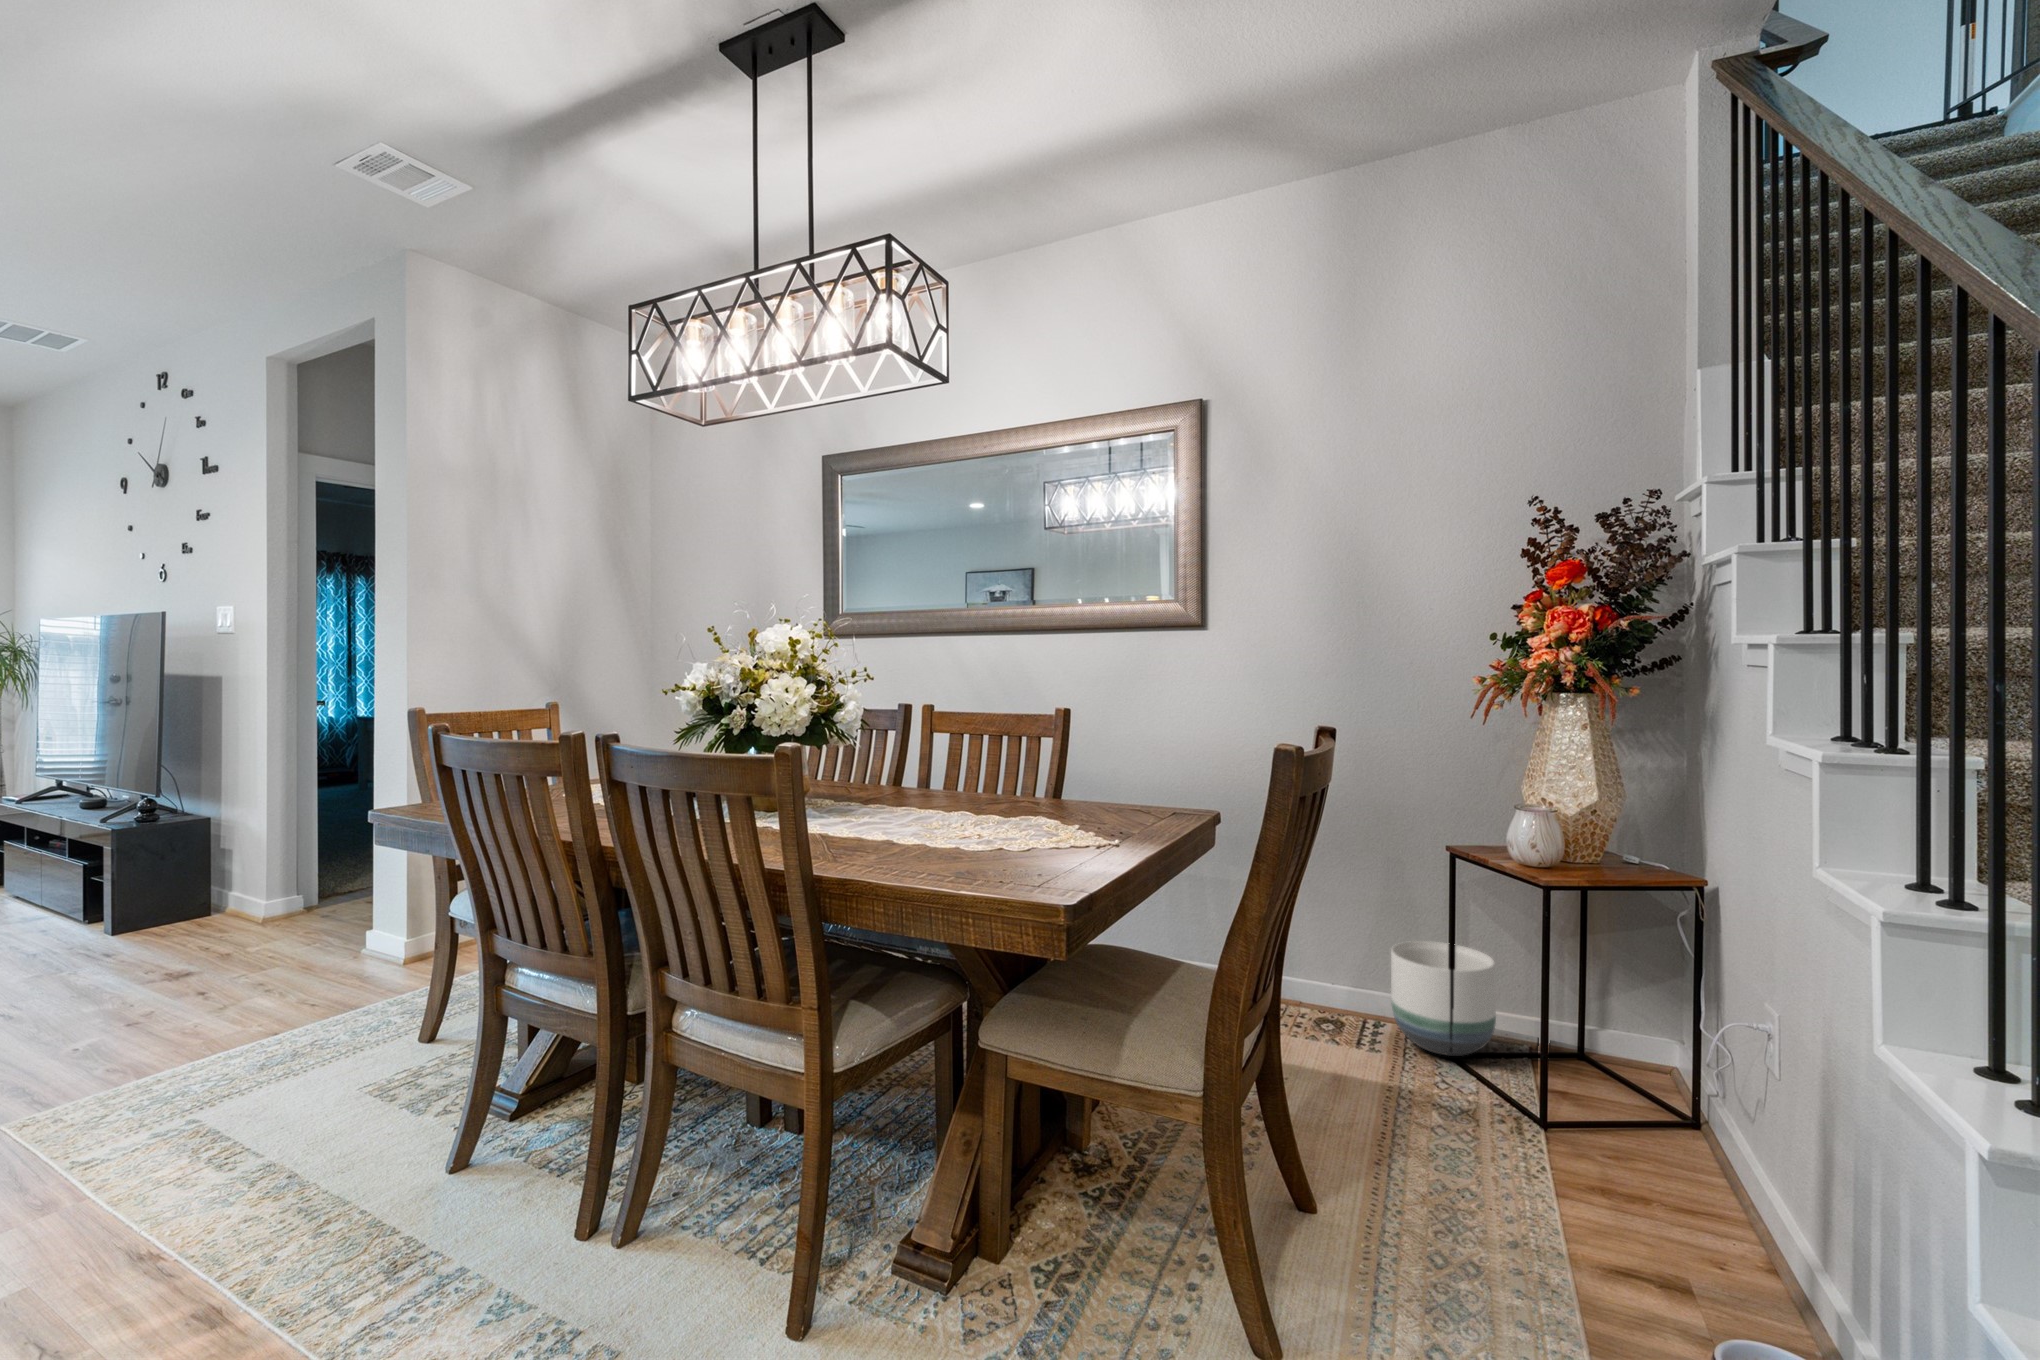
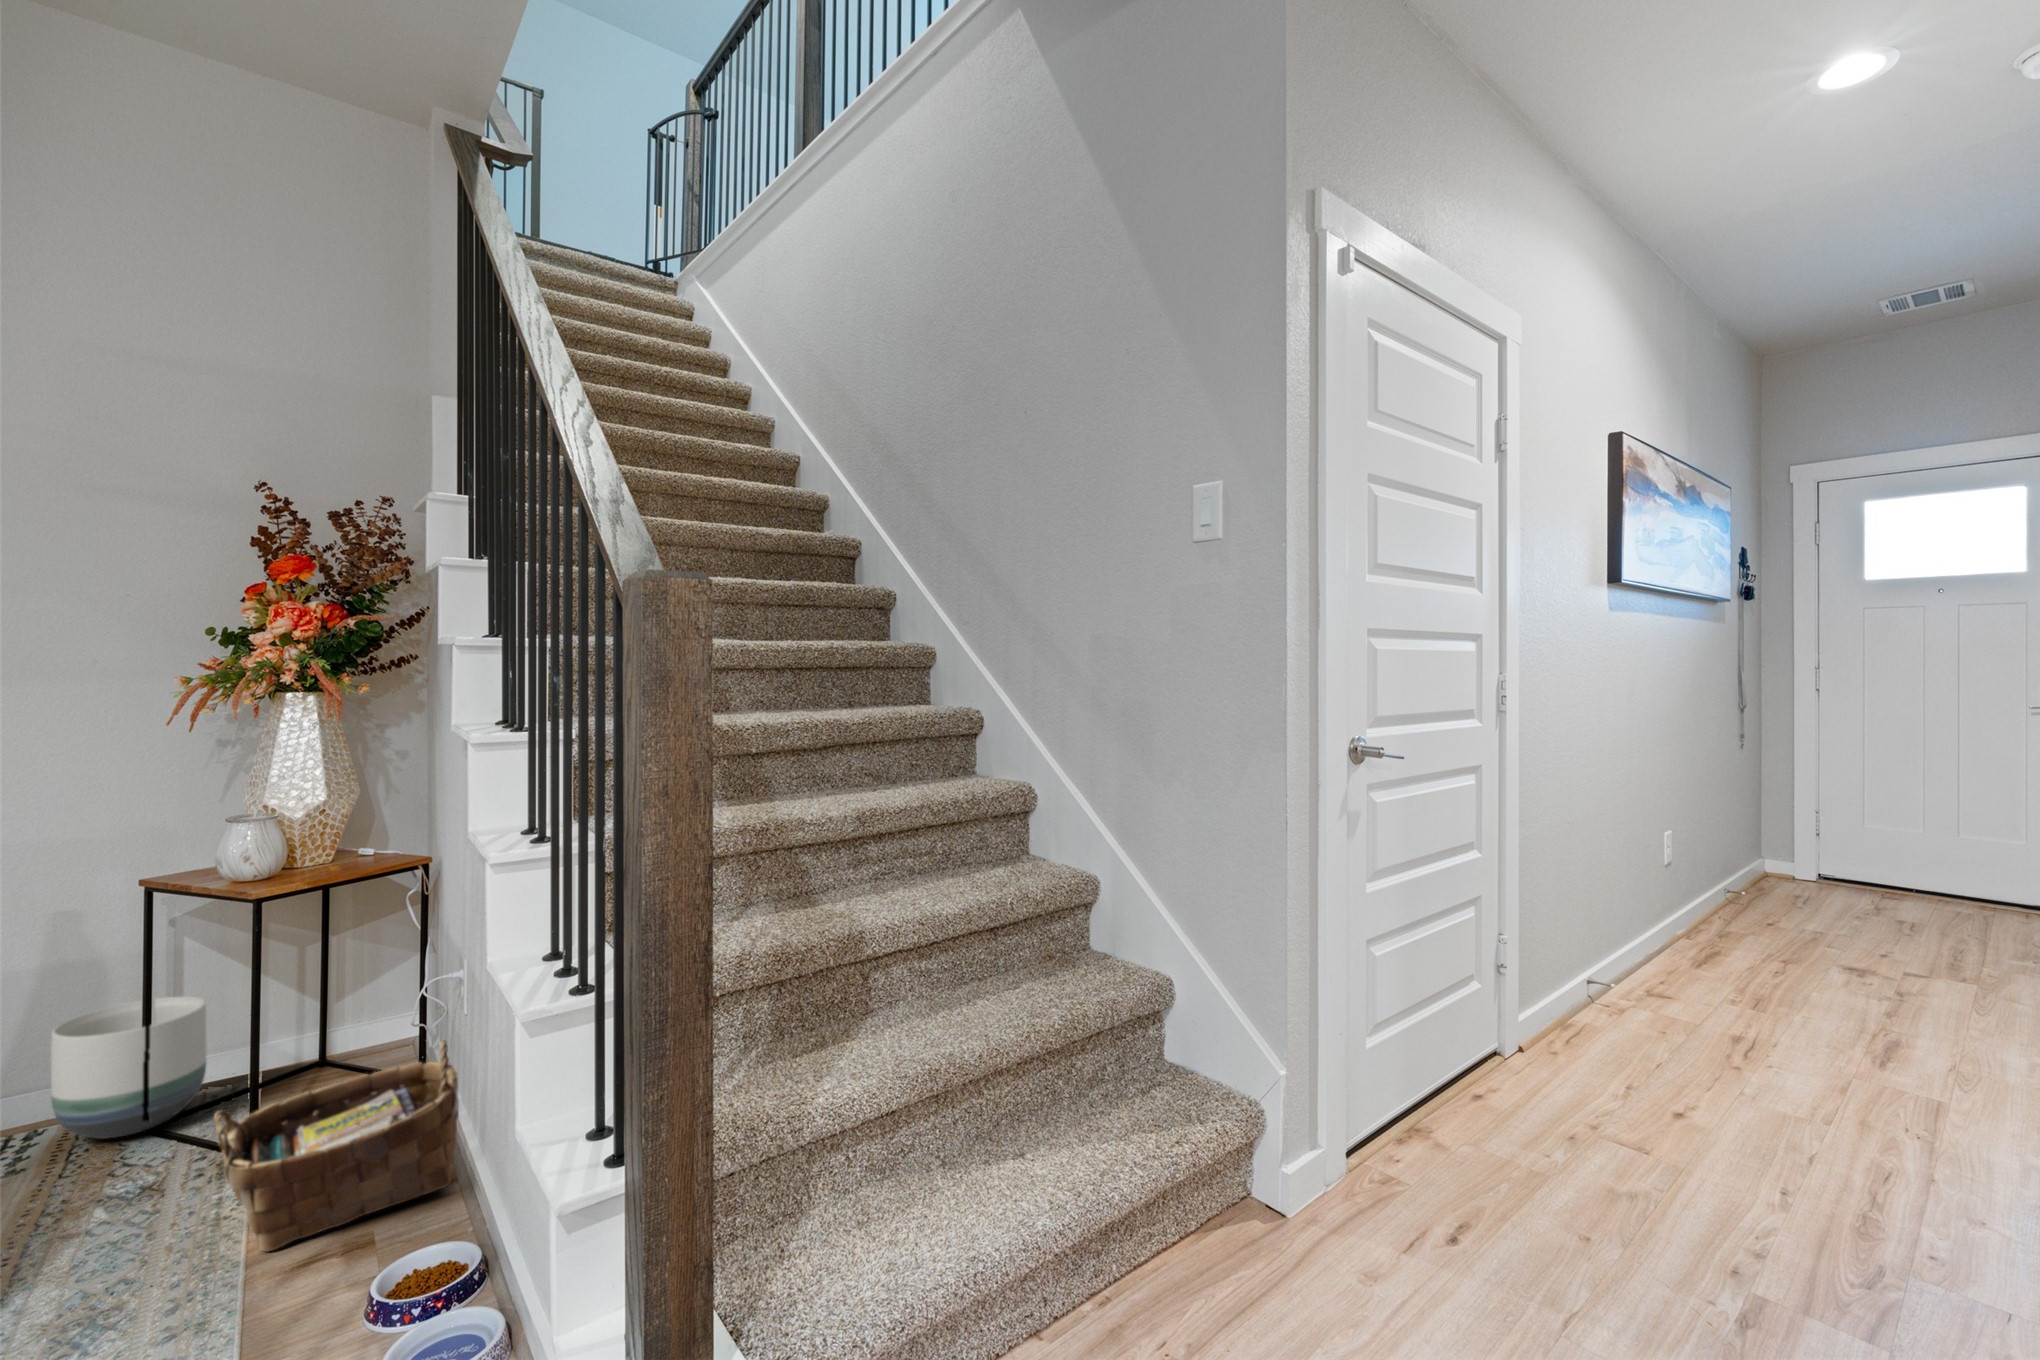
woven basket: none [1512,1078,1760,1278] -> present [214,1040,459,1252]

